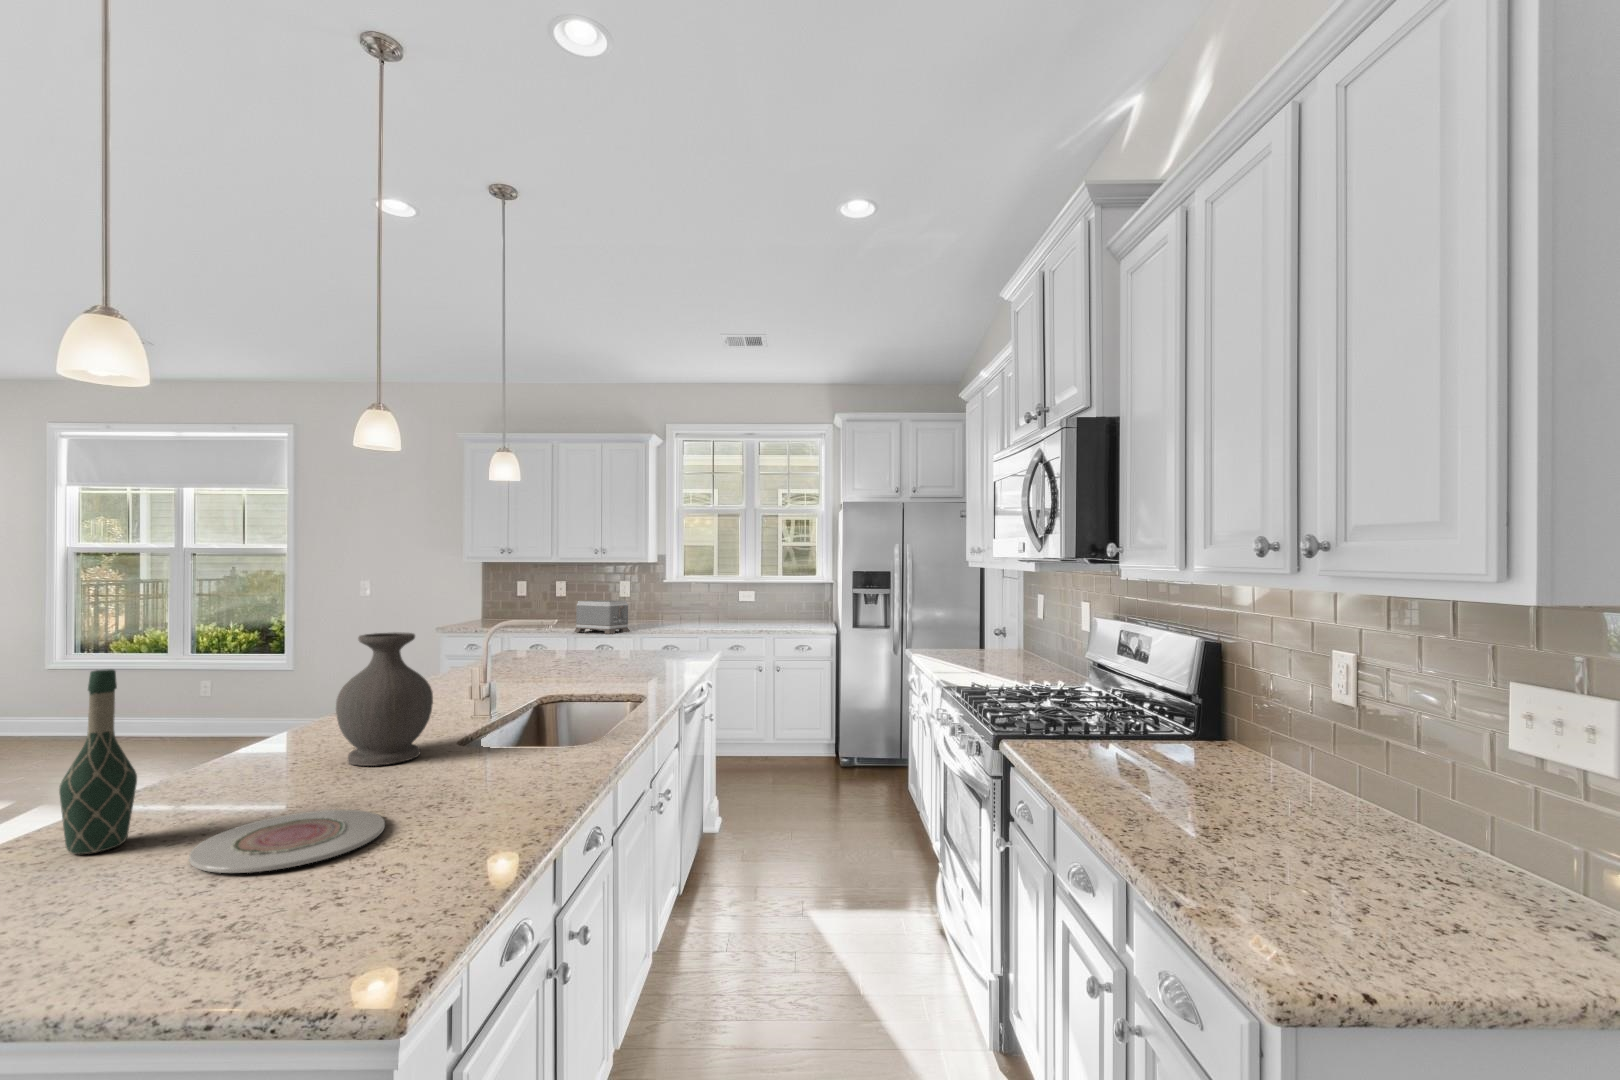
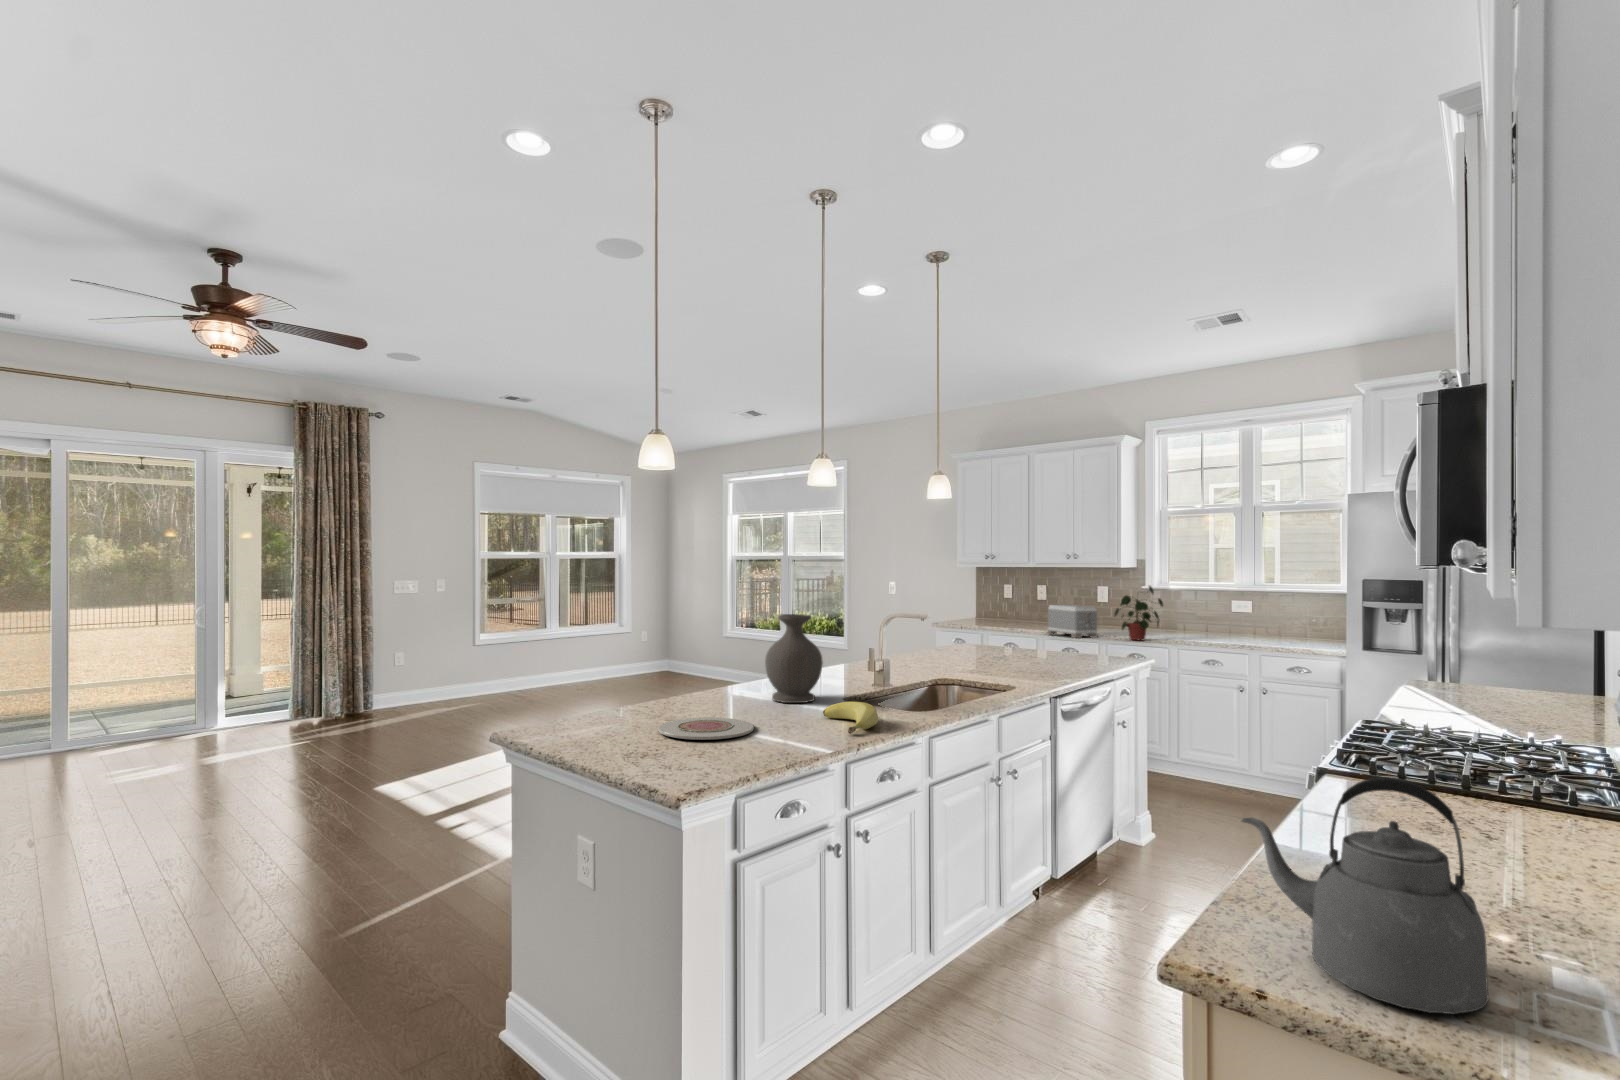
potted plant: none [648,578,692,632] -> present [1114,586,1163,641]
wine bottle: present [59,669,137,854] -> none [620,622,651,718]
banana: none [468,747,566,795] -> present [823,702,878,734]
kettle: none [1252,751,1463,963] -> present [1242,777,1489,1014]

